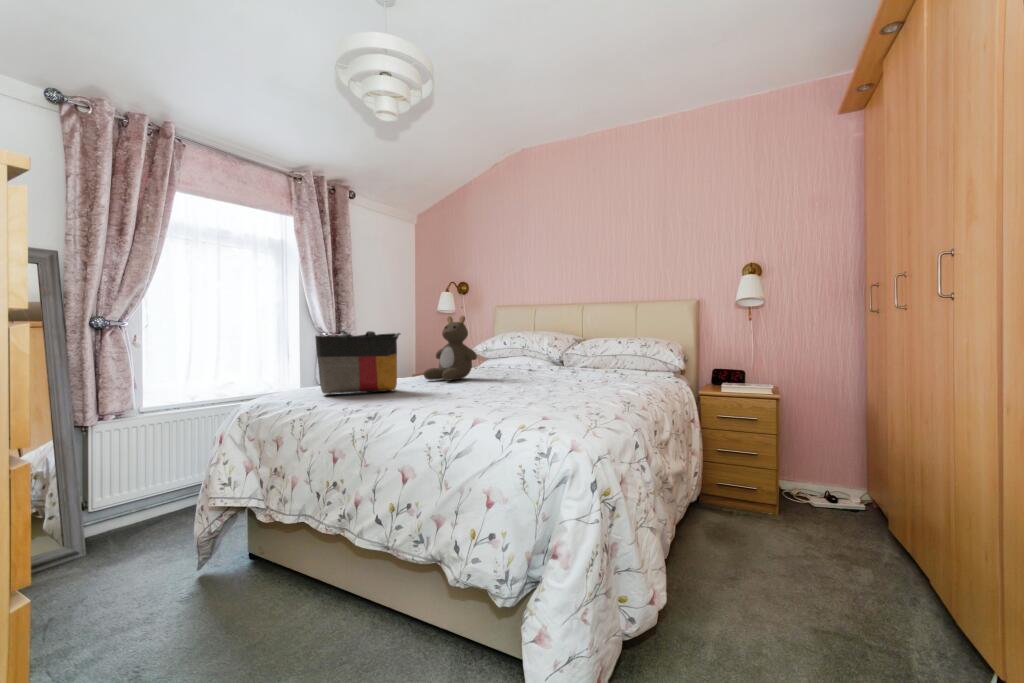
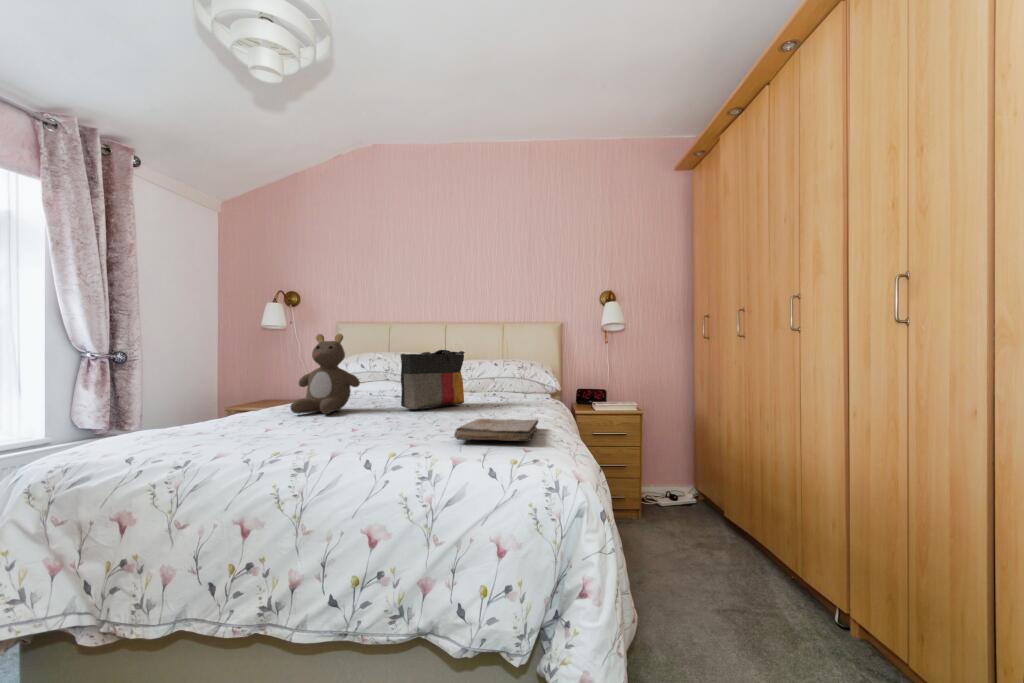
tote bag: present [315,331,400,394] -> present [400,350,465,409]
book: none [496,389,593,410] -> present [454,419,538,441]

